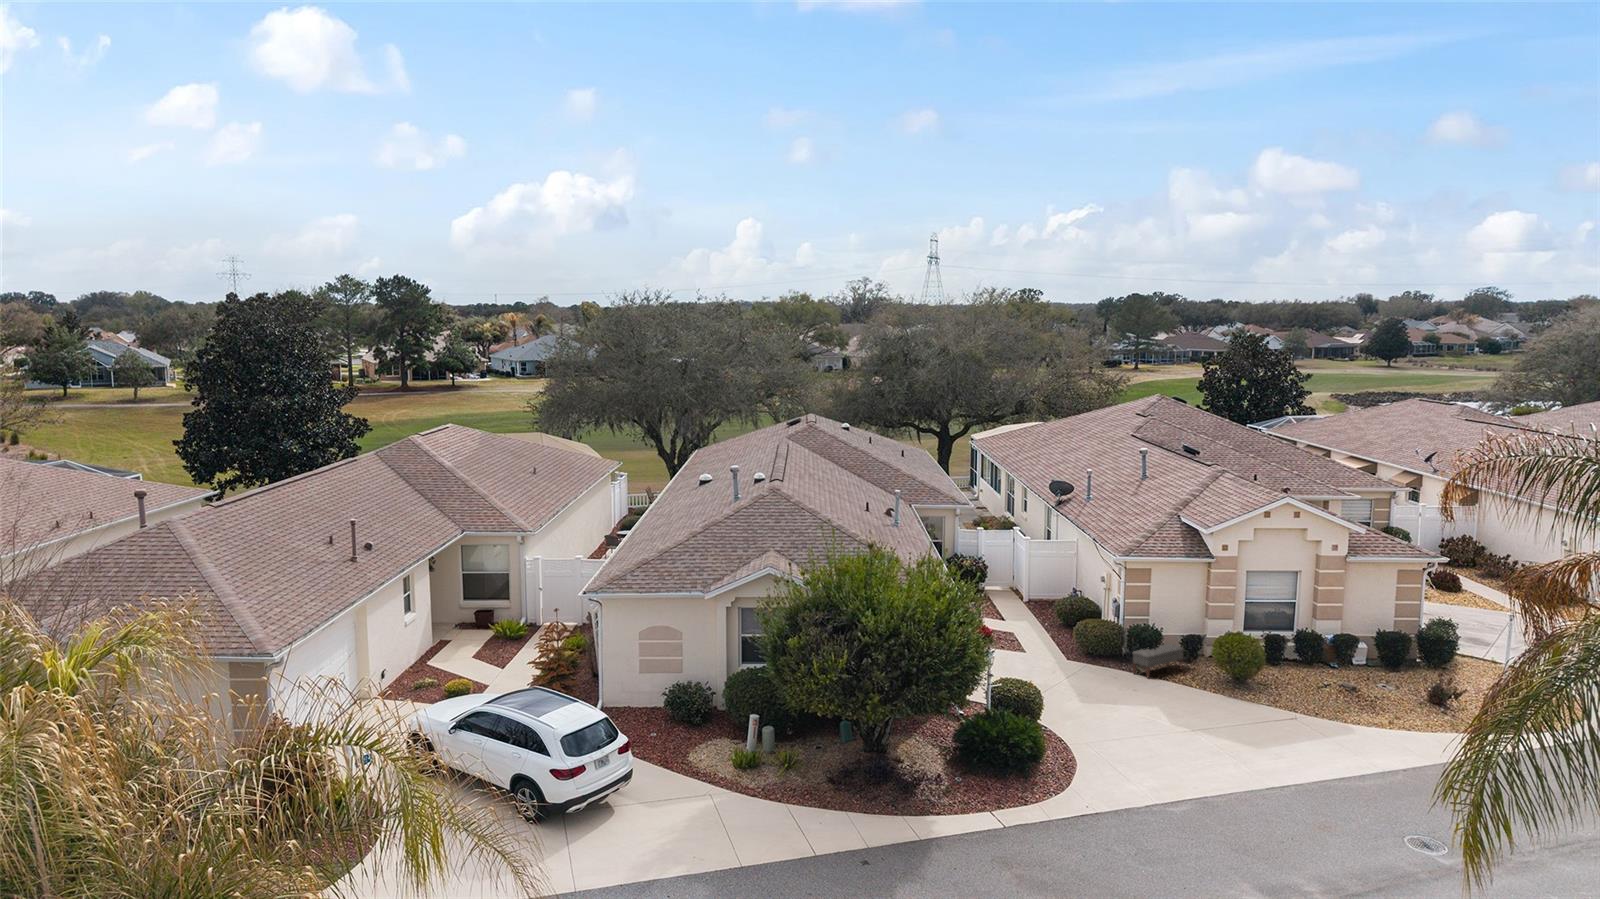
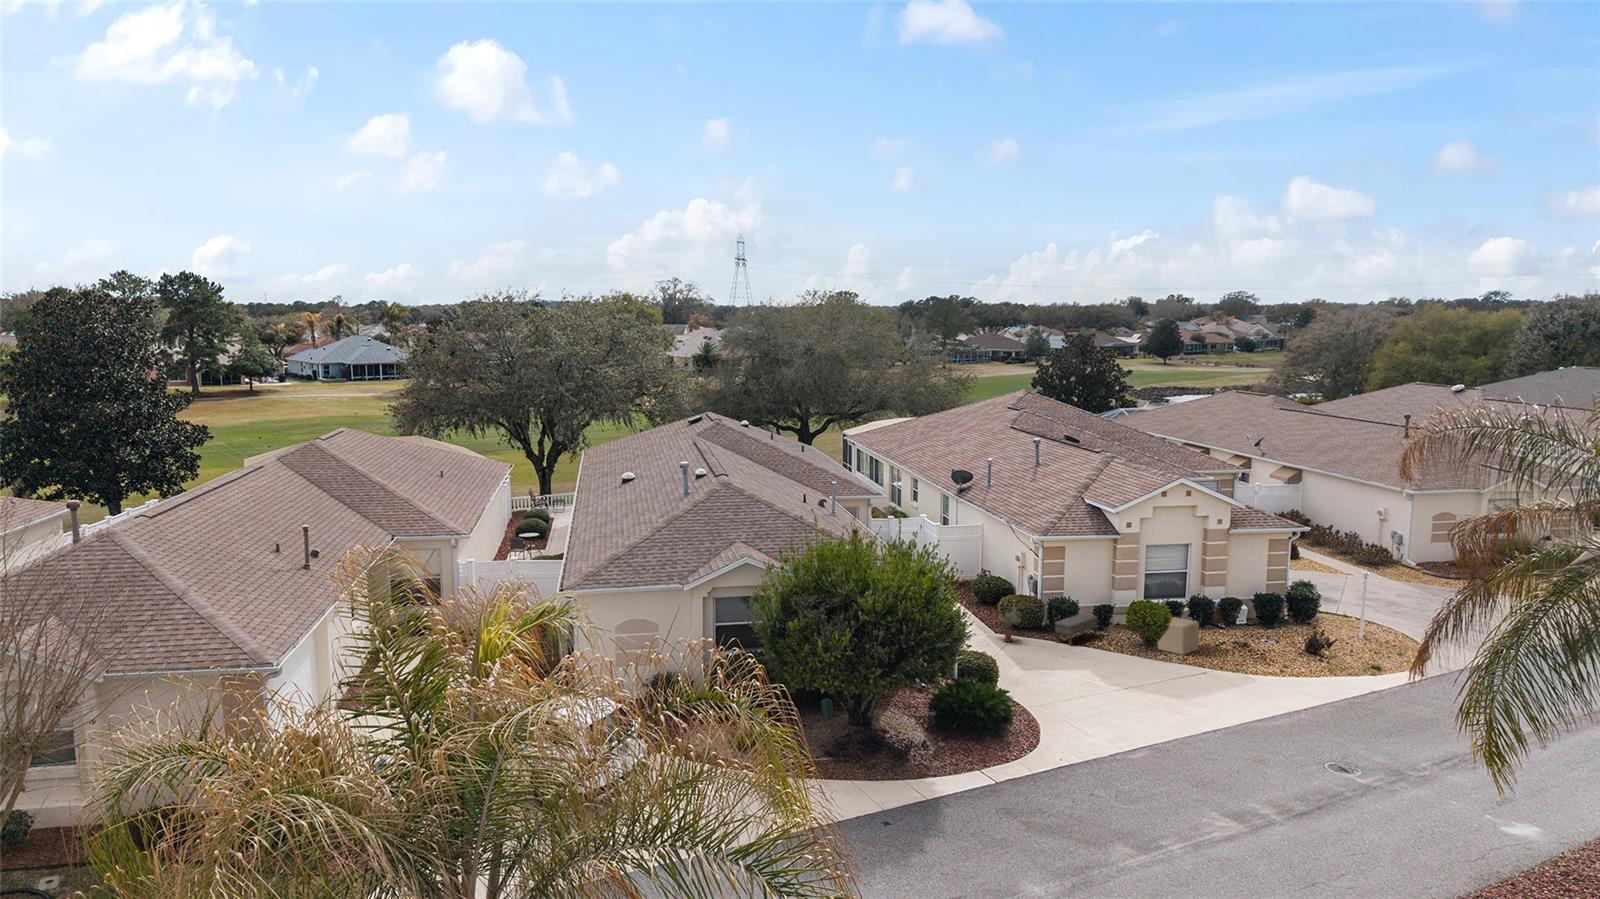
potted tree: none [1070,631,1095,671] -> present [998,607,1020,642]
cardboard box: none [1247,653,1296,697] -> present [1158,617,1199,655]

